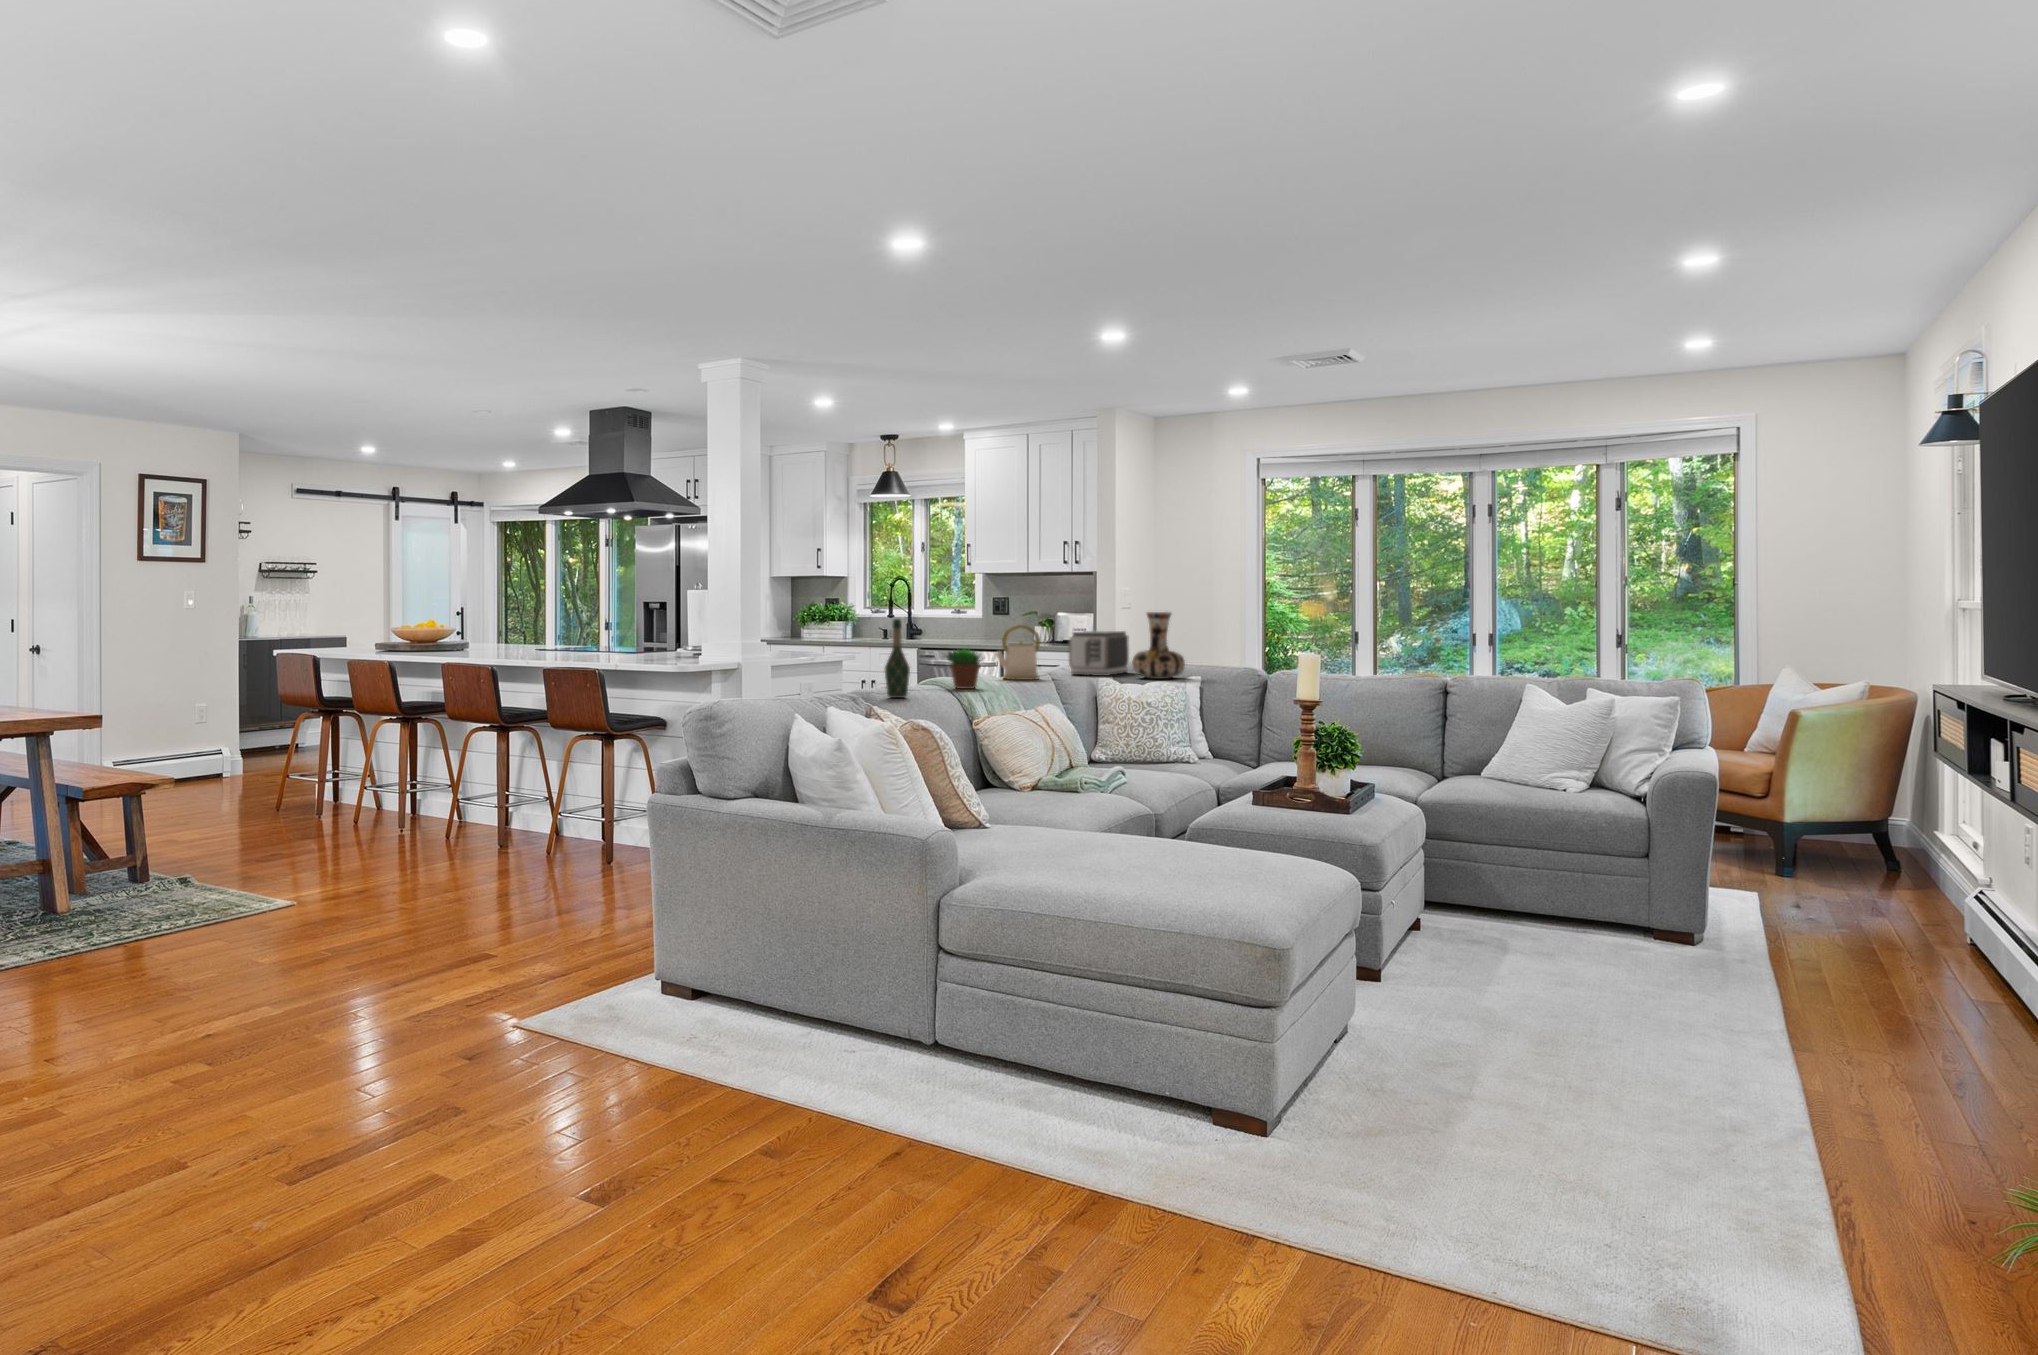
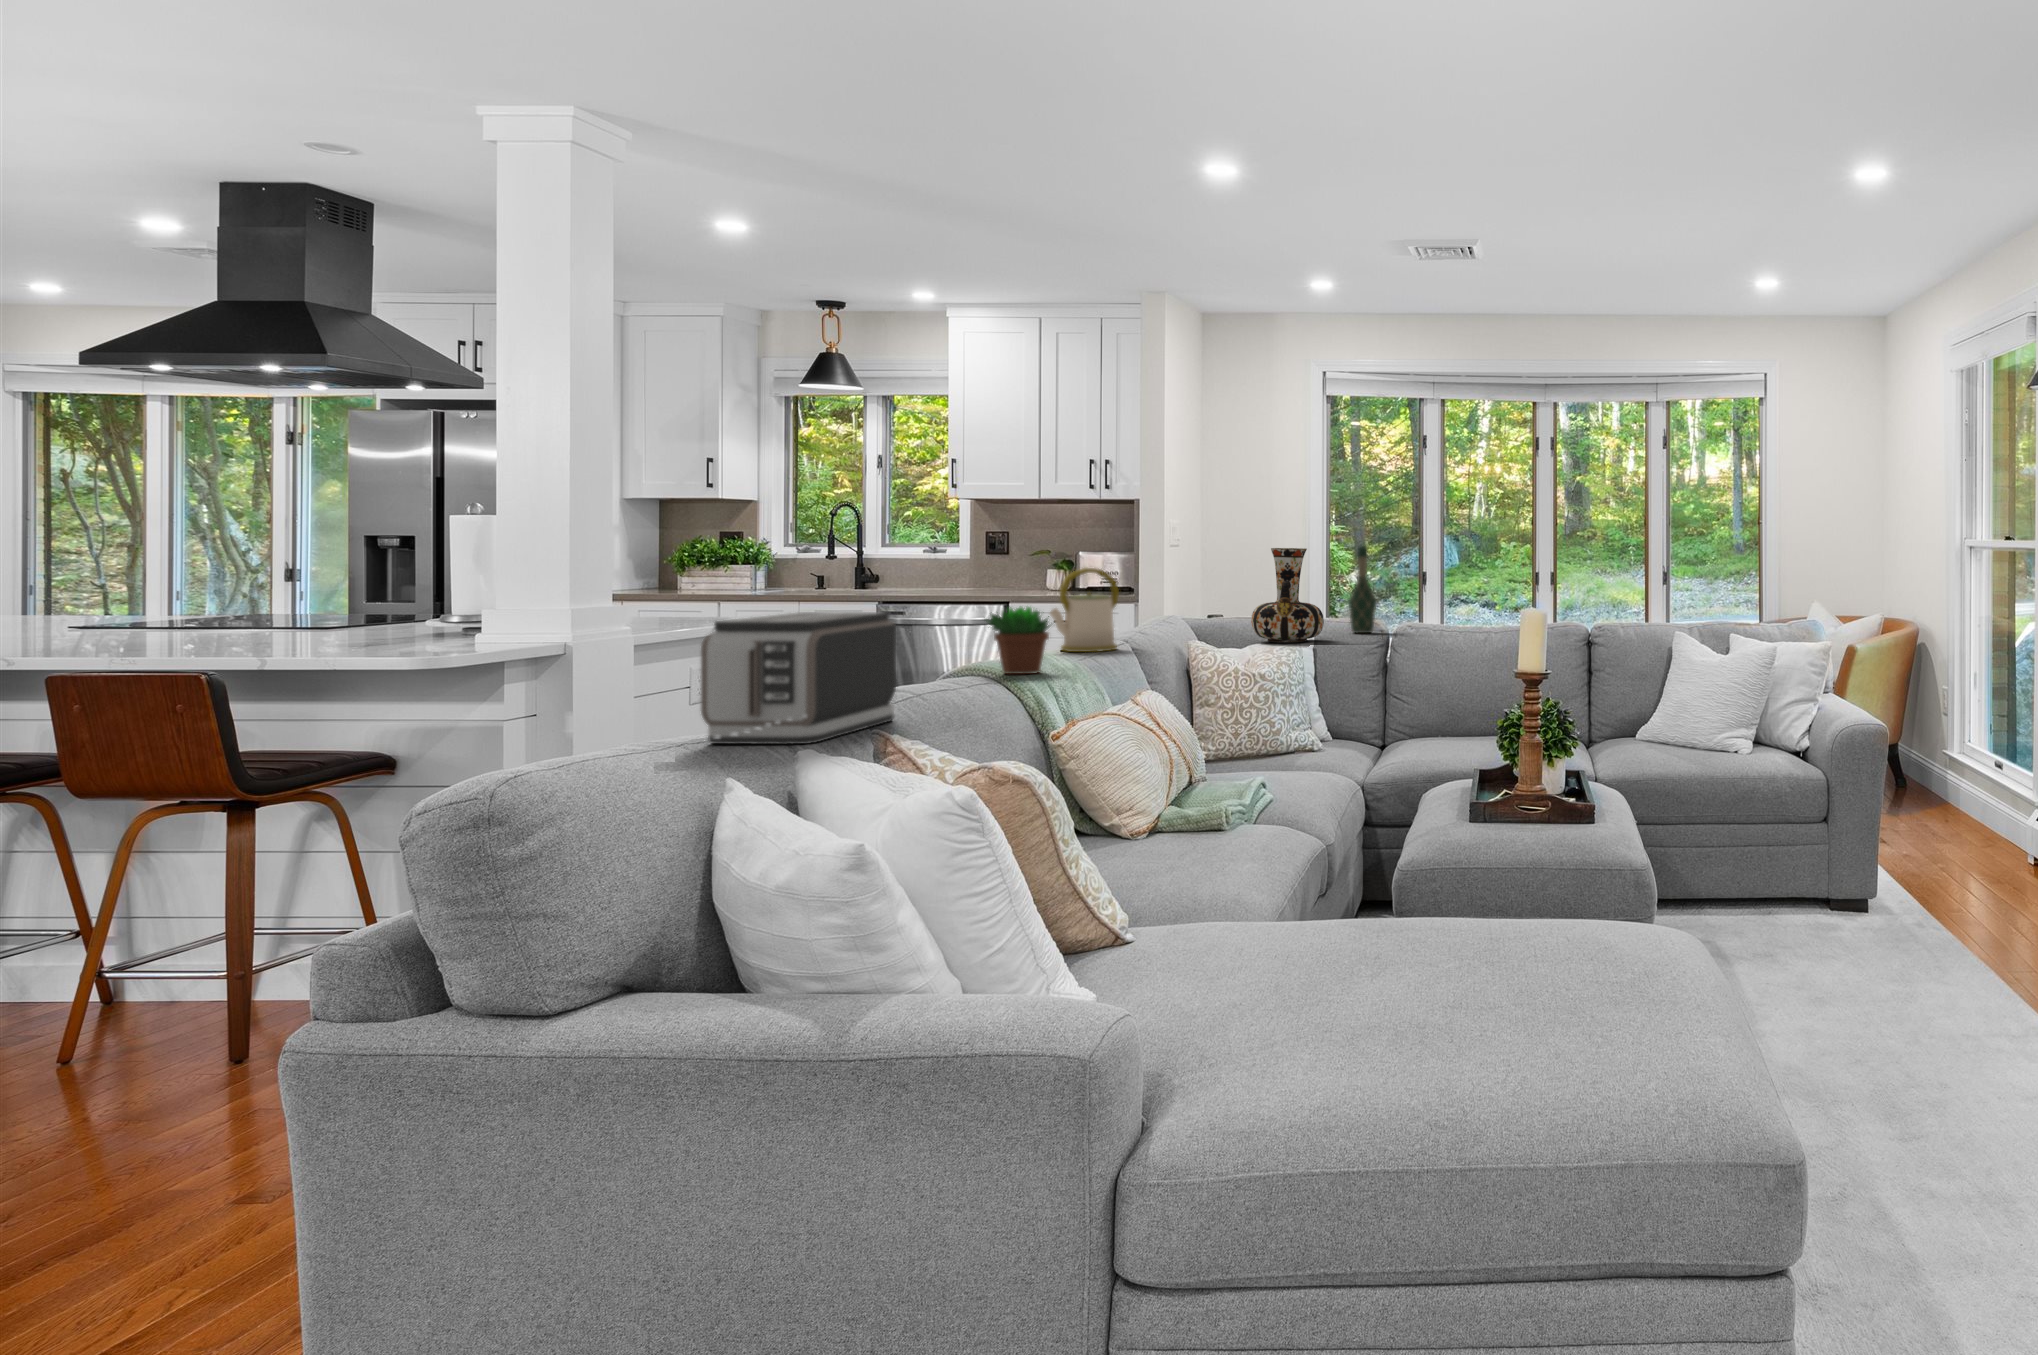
wine bottle: present [885,619,910,698] -> present [1349,546,1376,633]
toaster: present [1069,631,1129,676] -> present [701,612,896,744]

